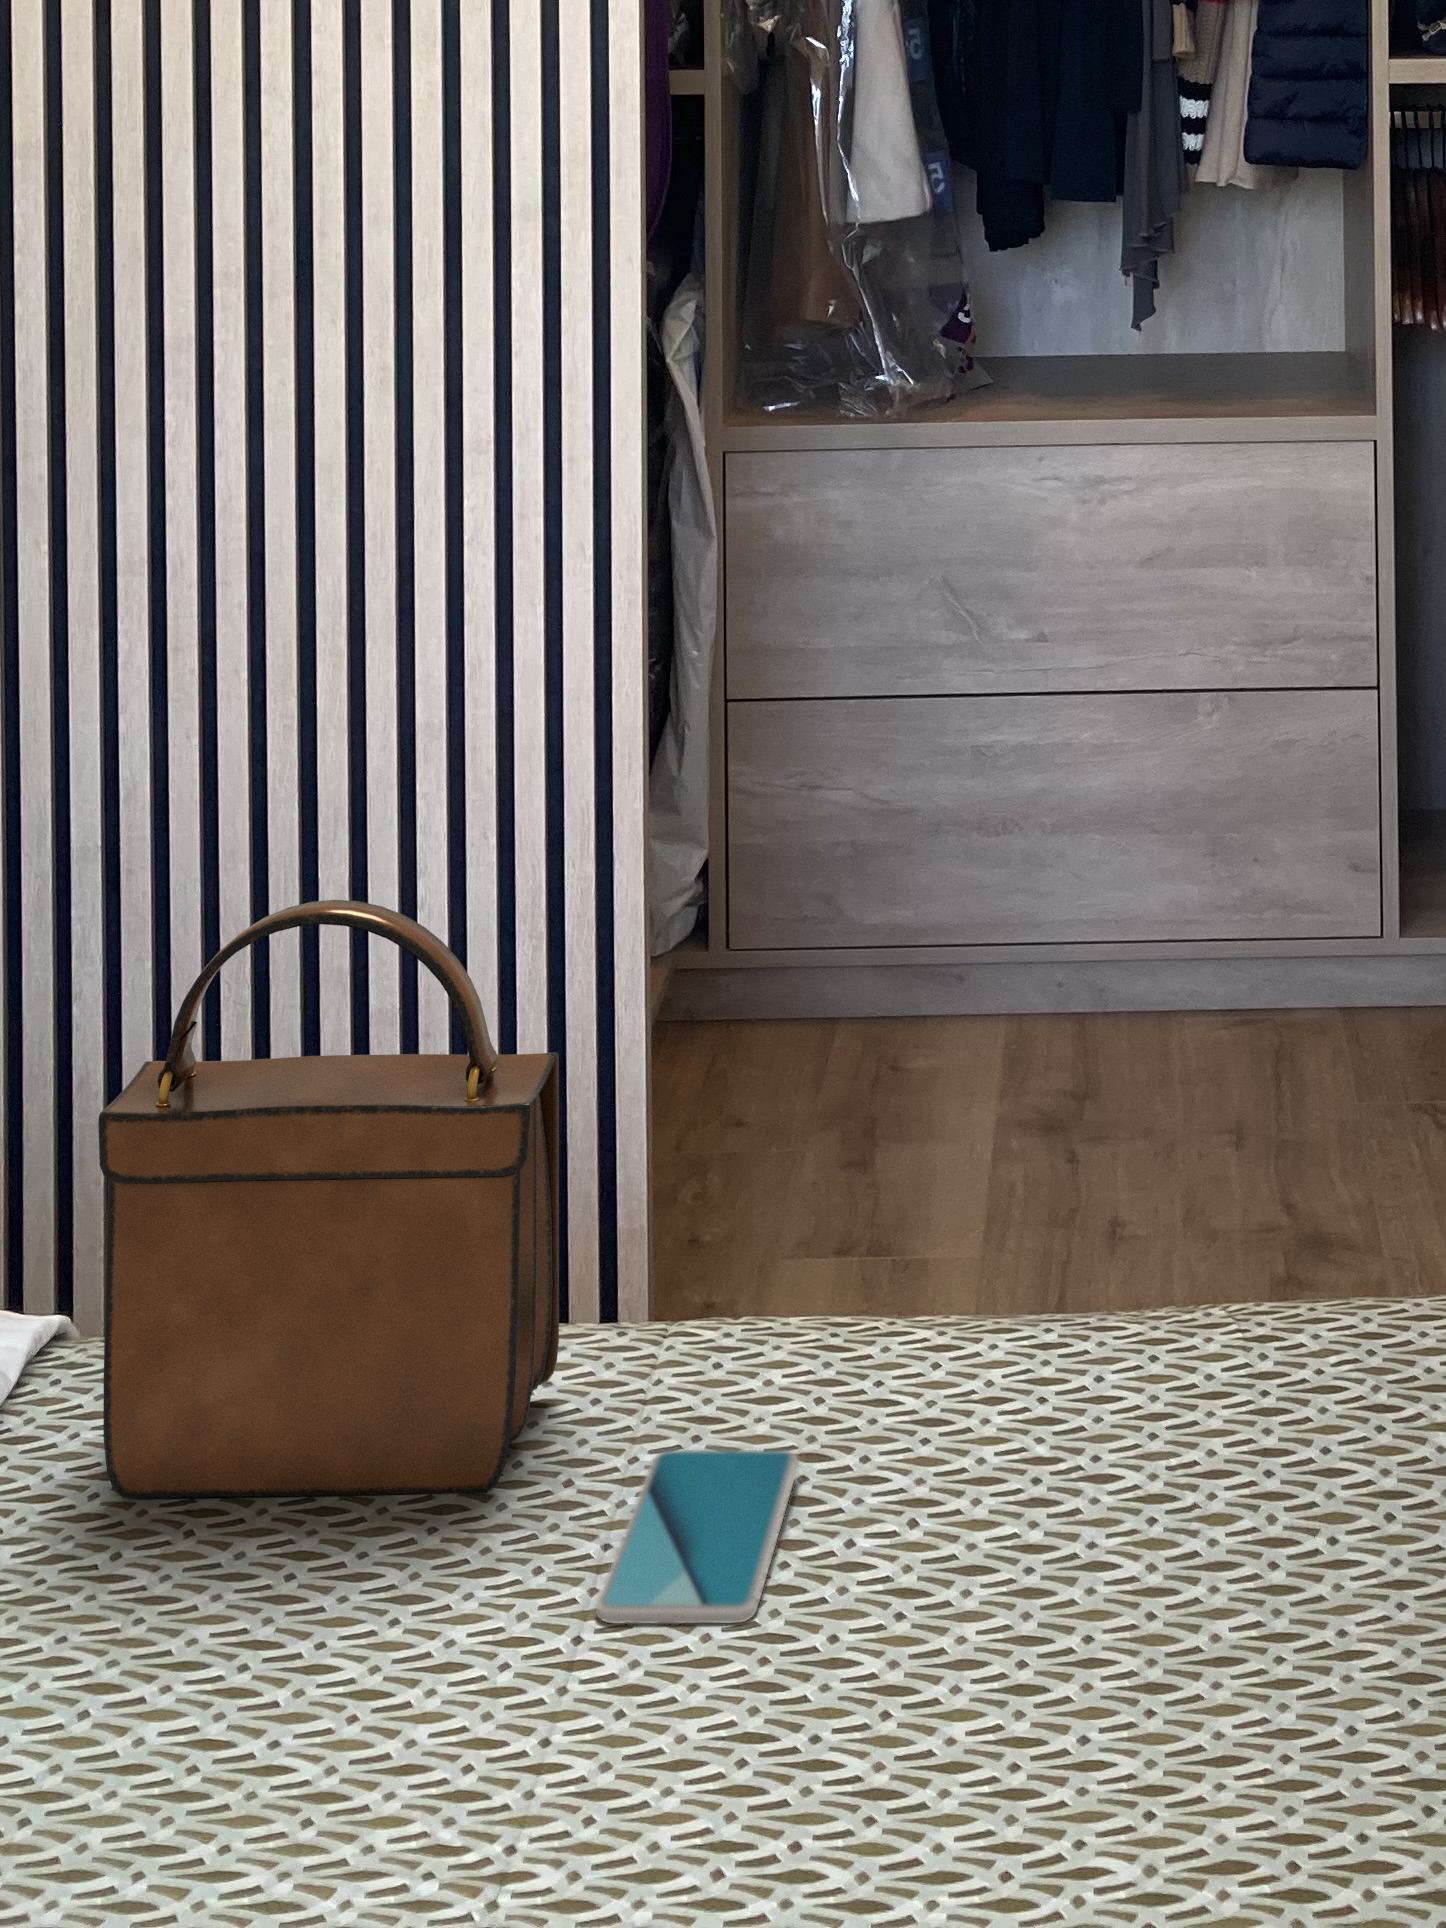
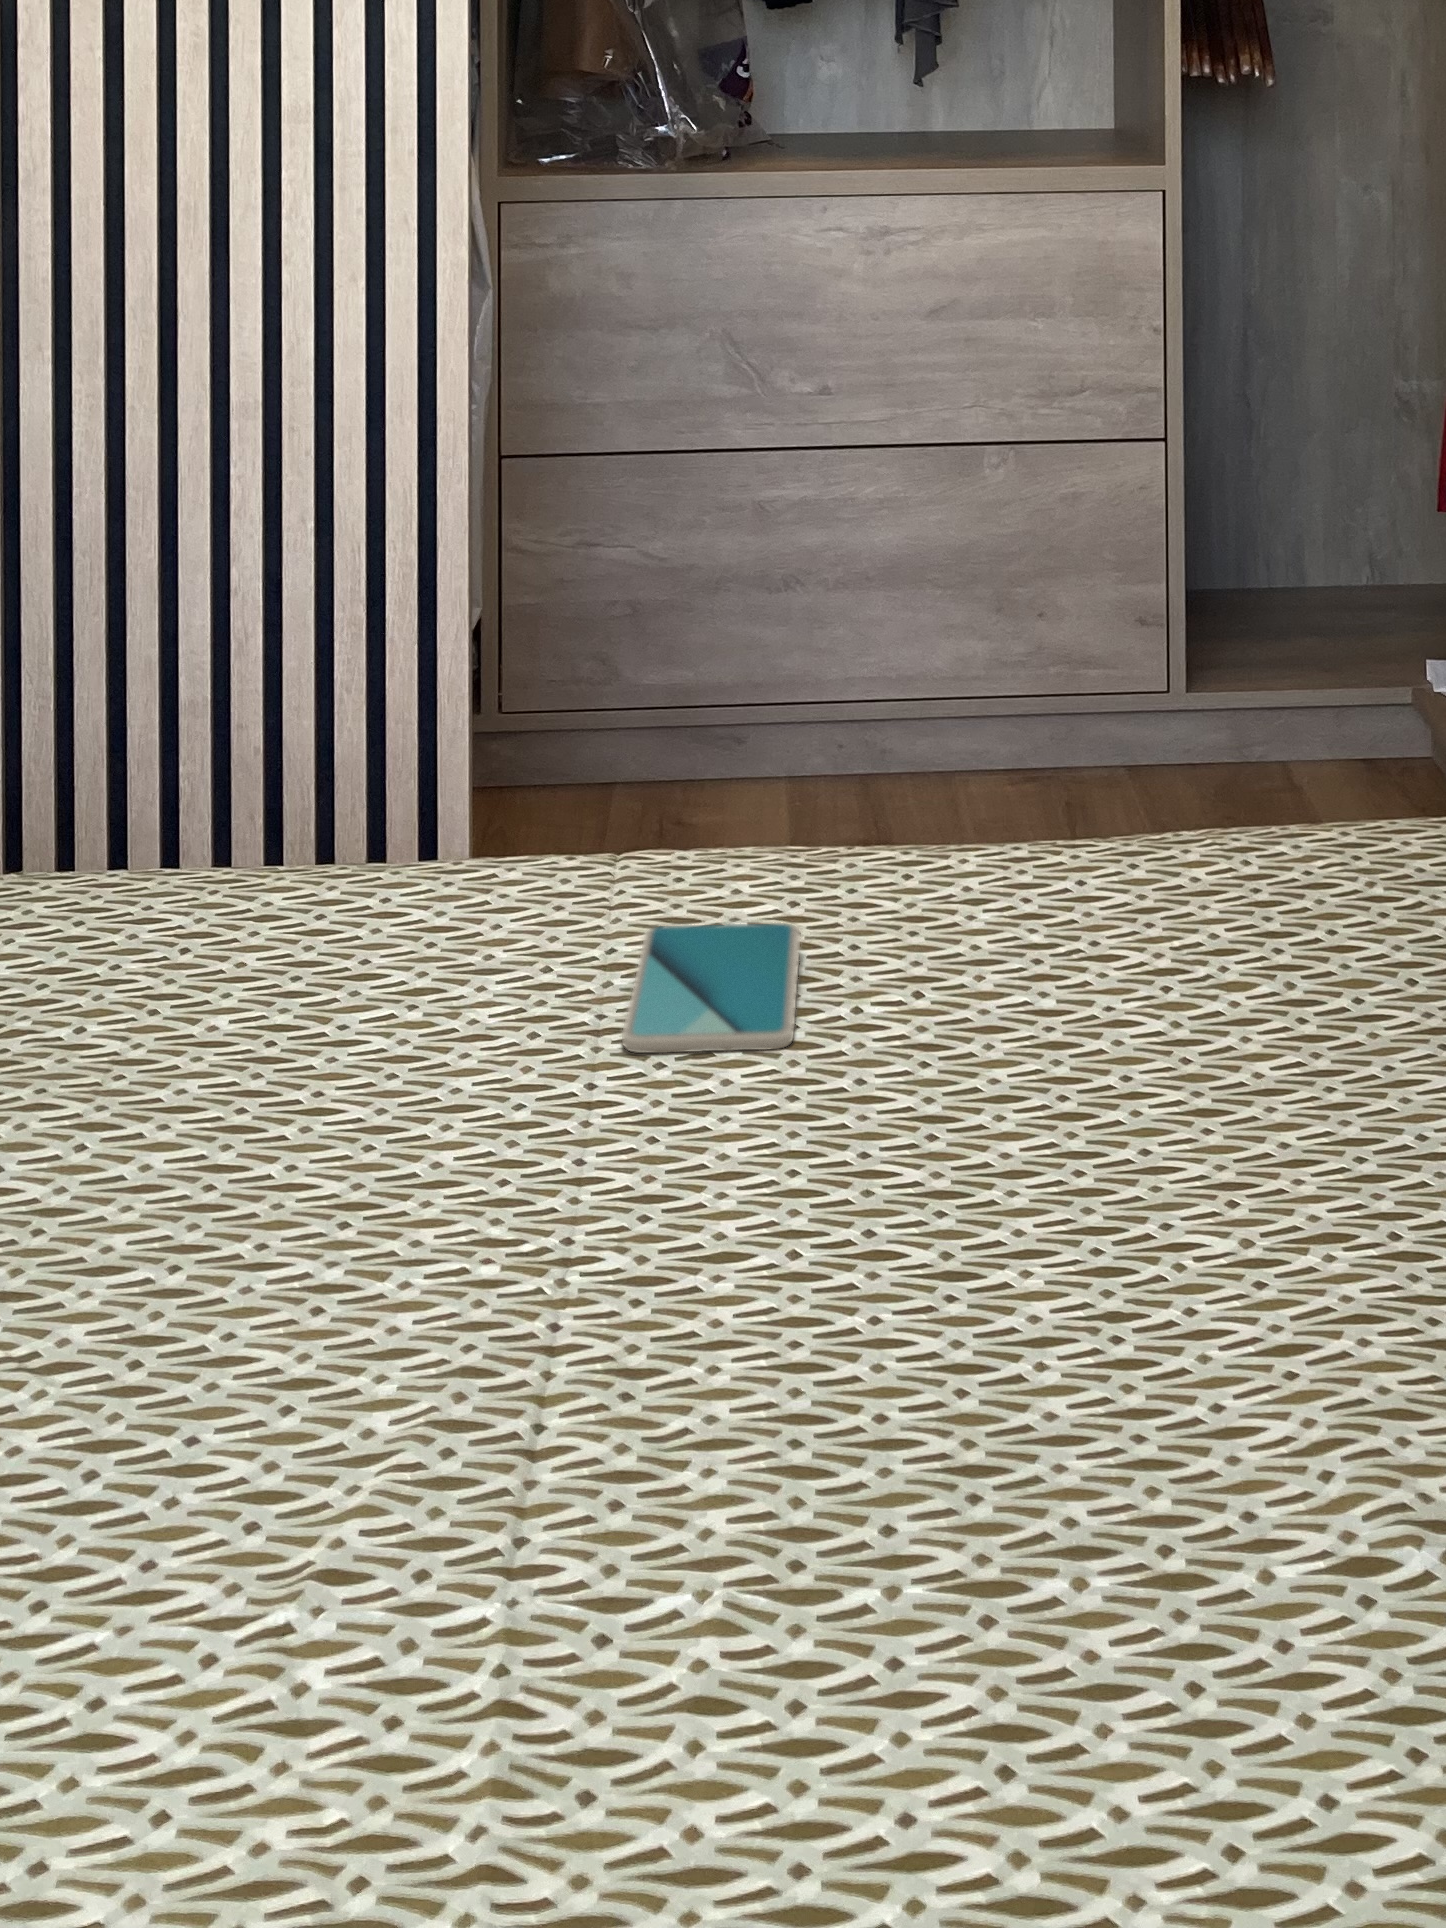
handbag: present [98,900,559,1498] -> none [48,368,526,983]

